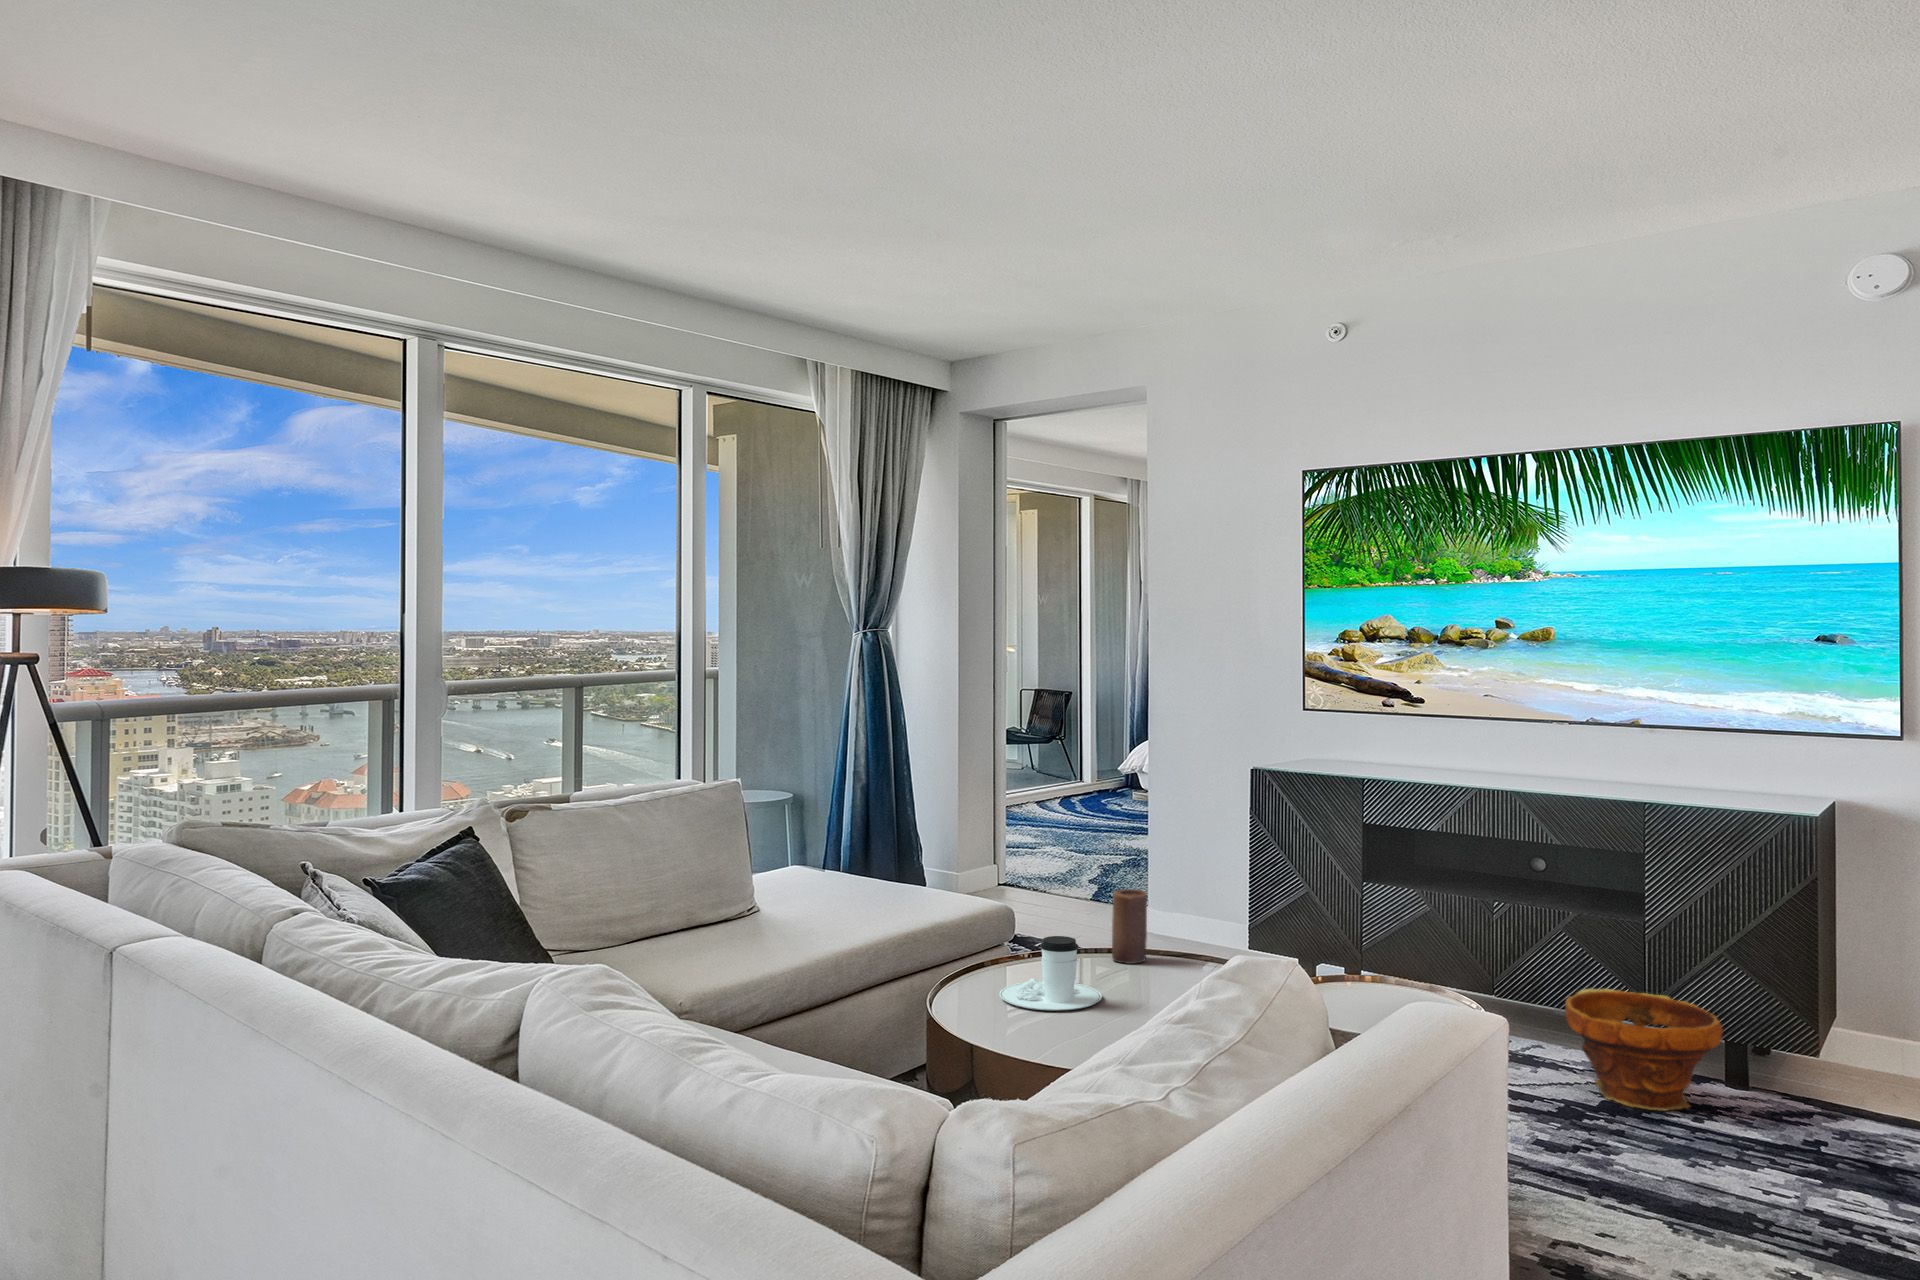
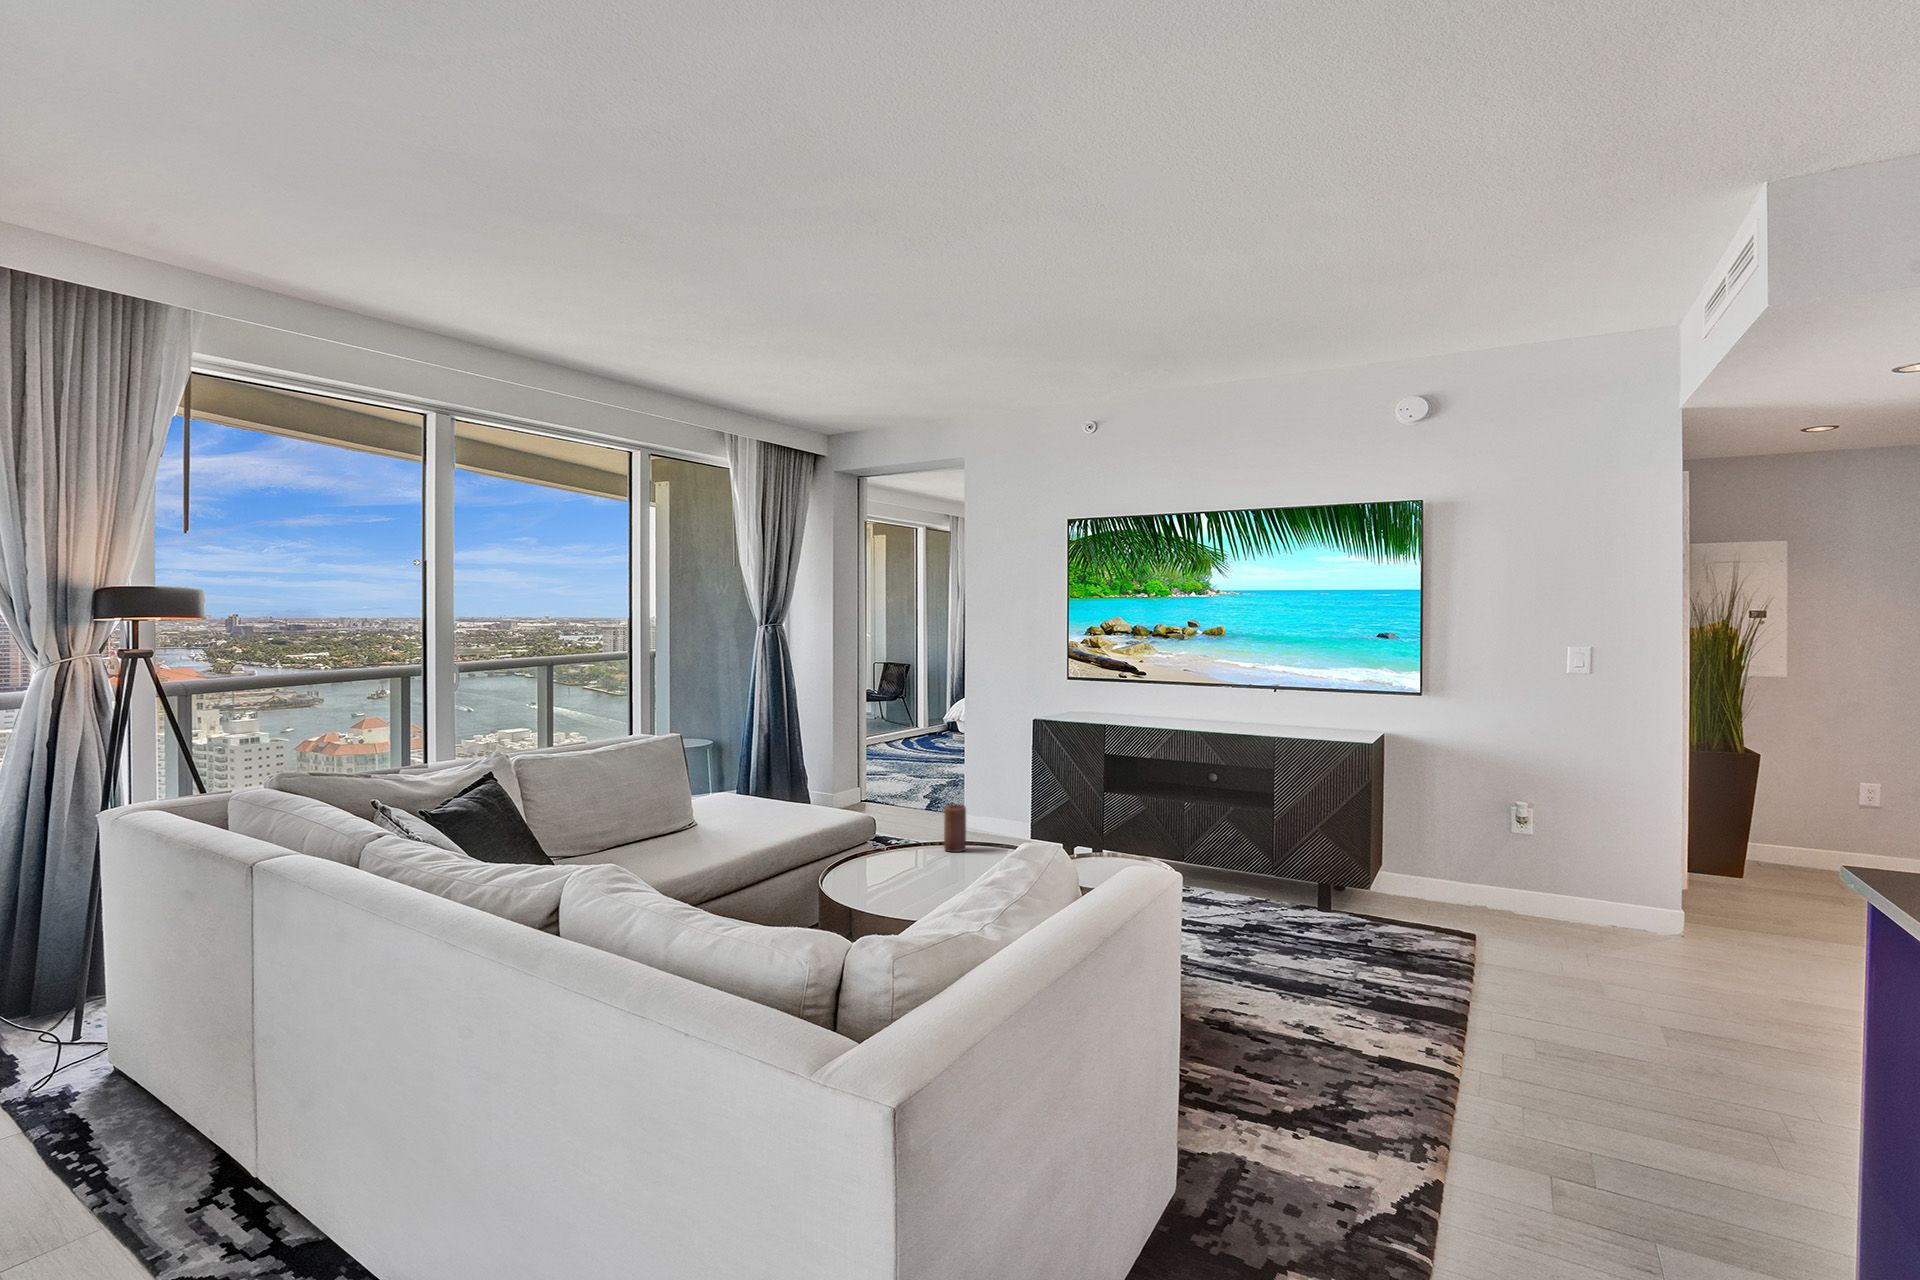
coffee cup: present [999,936,1102,1011] -> none [874,836,939,883]
planter: present [1565,989,1723,1111] -> none [1225,855,1316,928]

